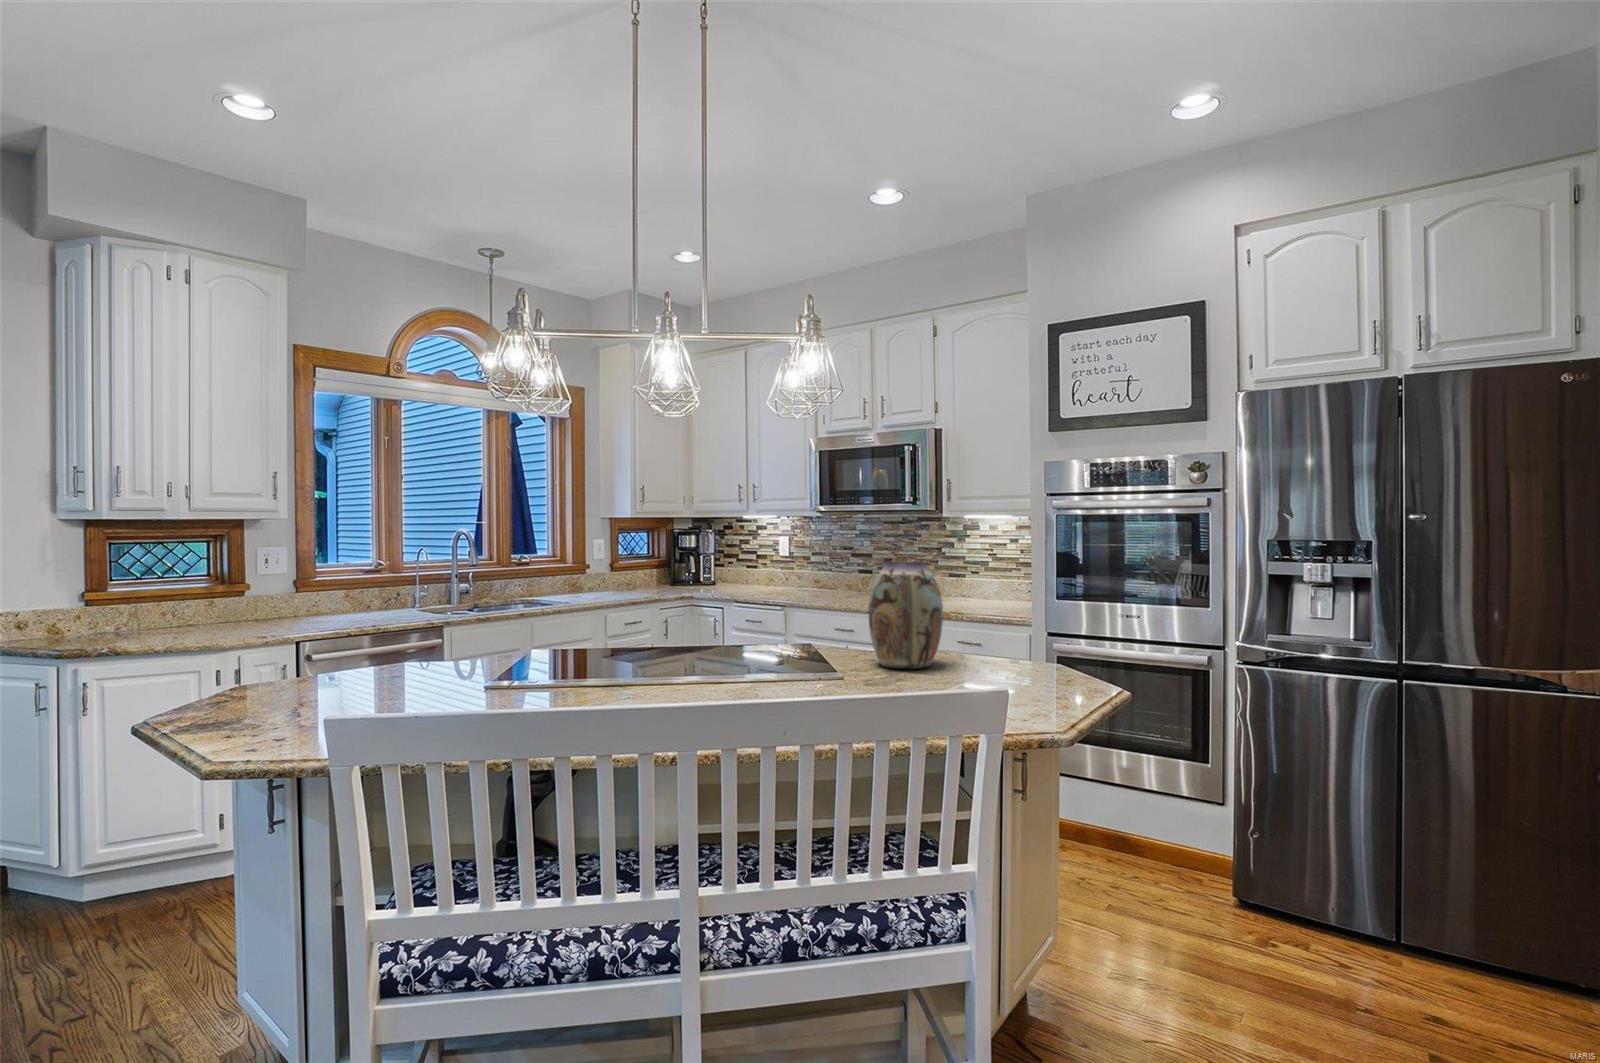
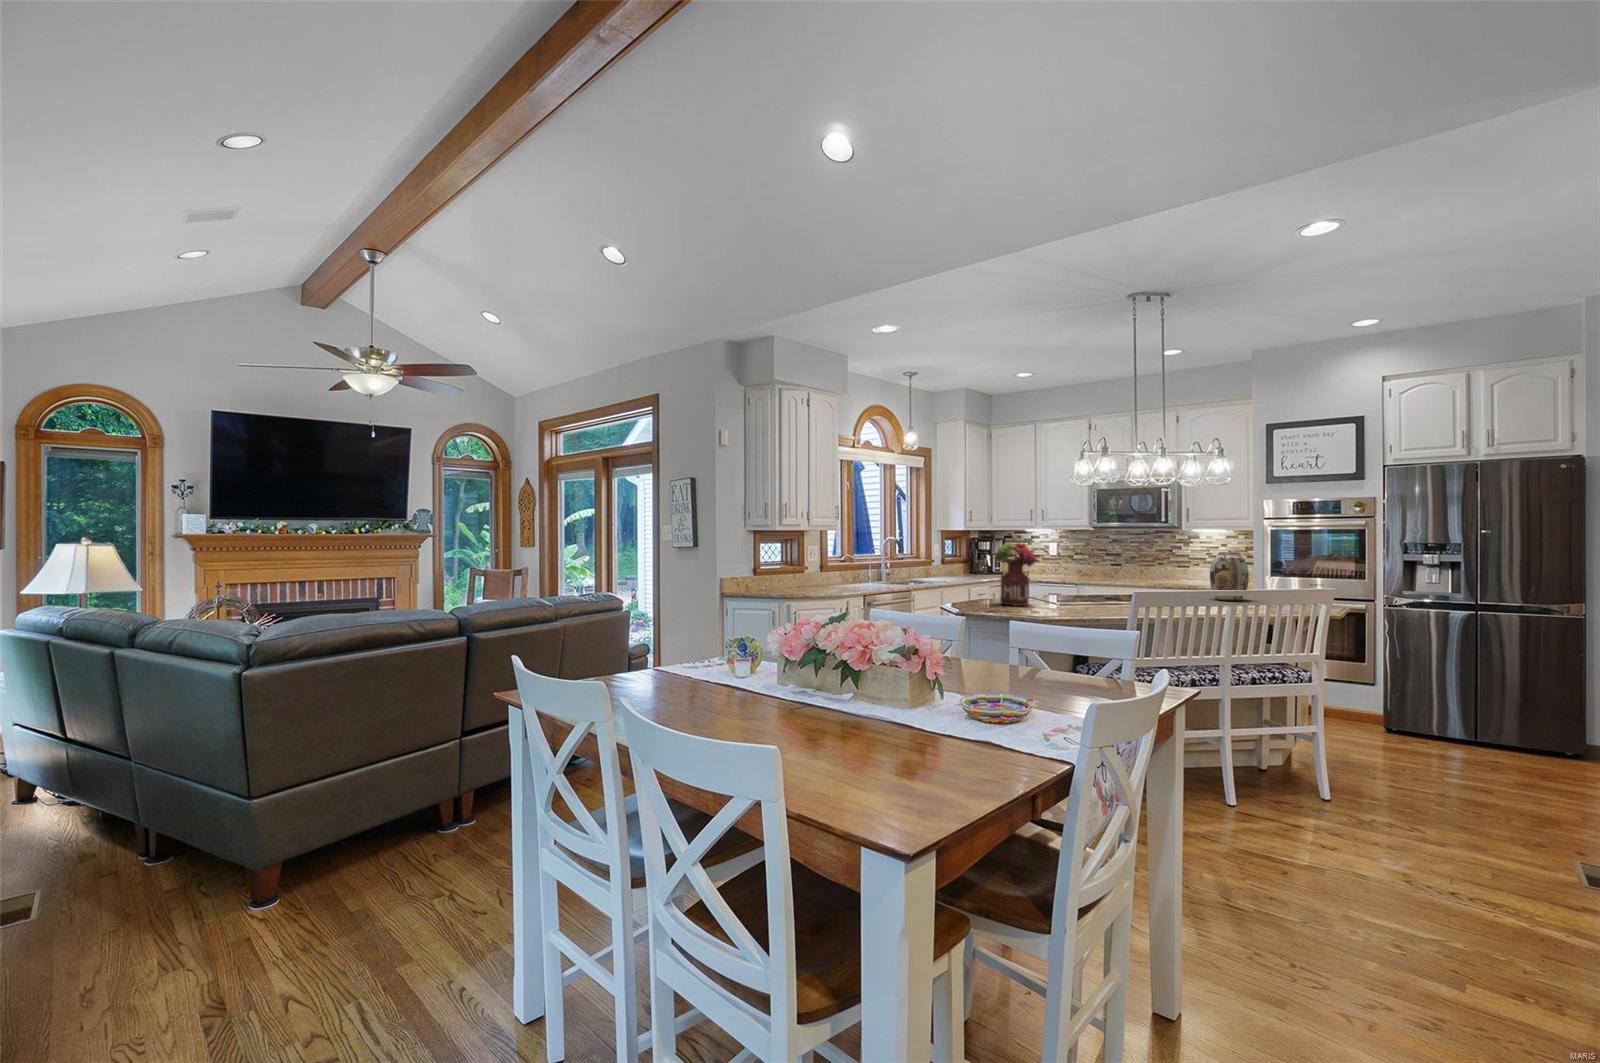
flower arrangement: none [300,545,423,702] -> present [994,543,1037,606]

